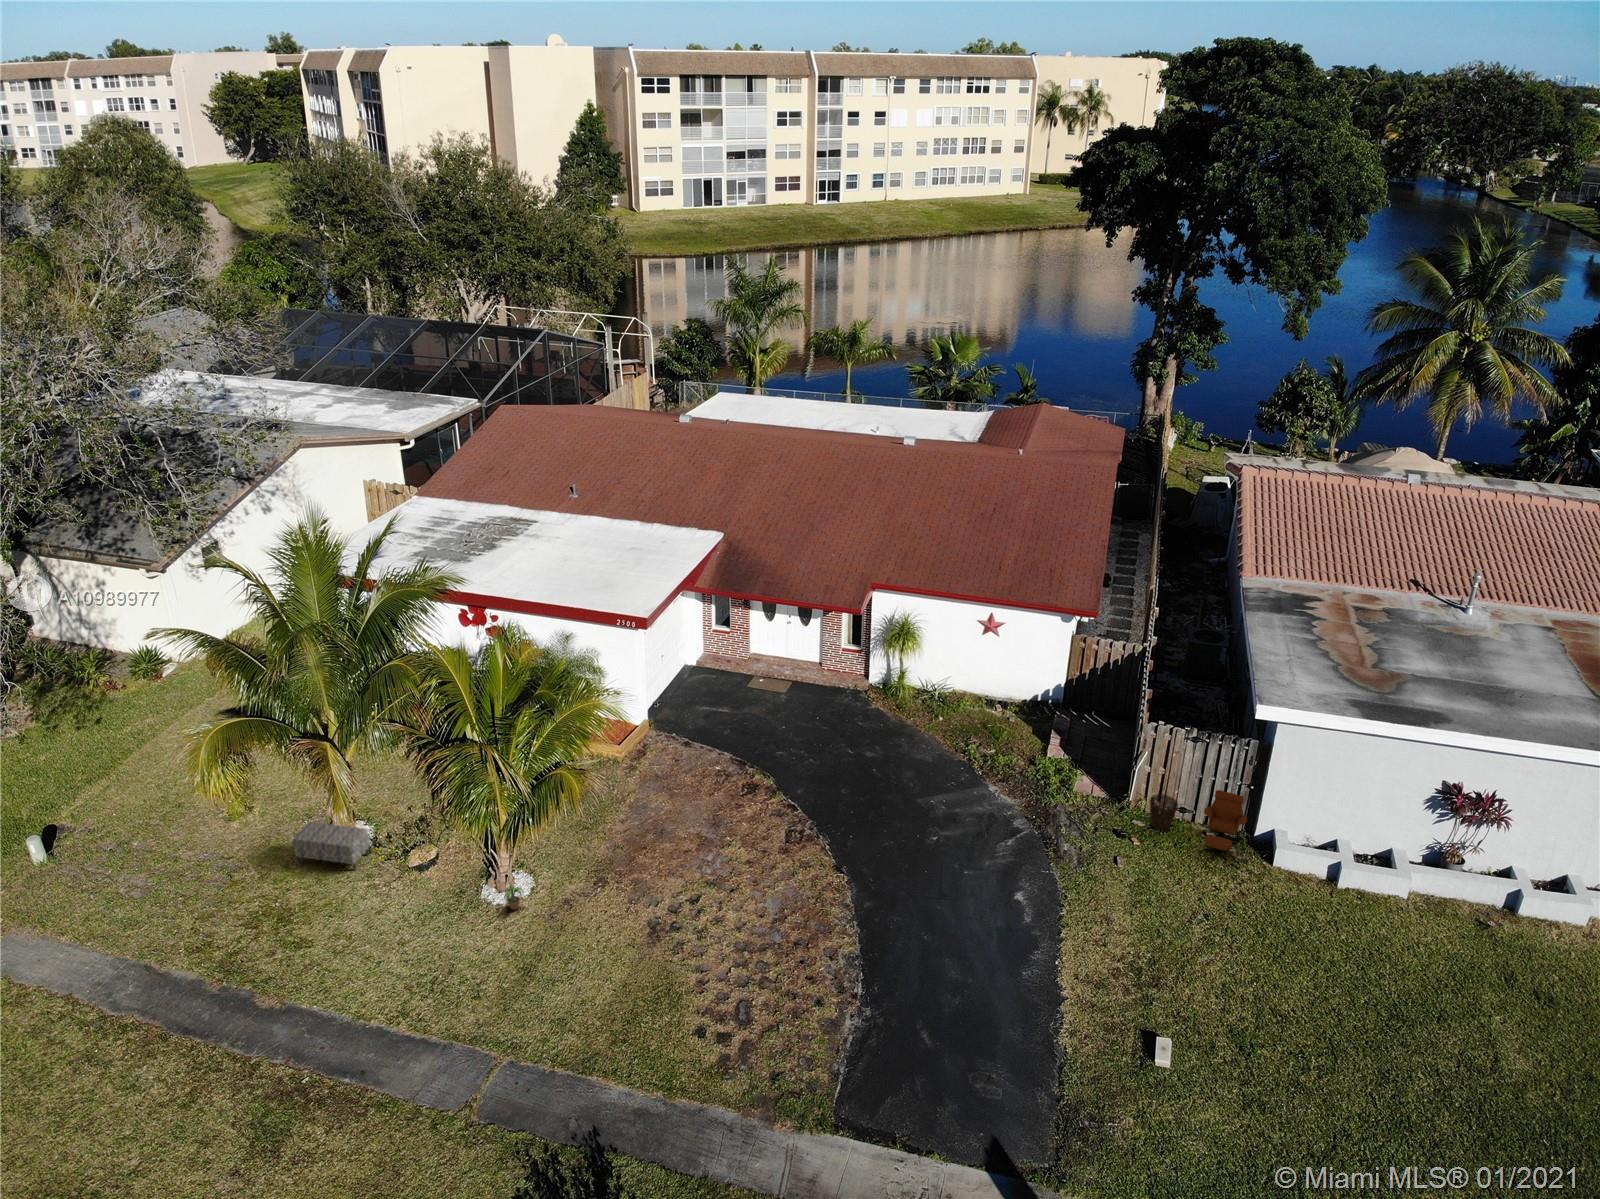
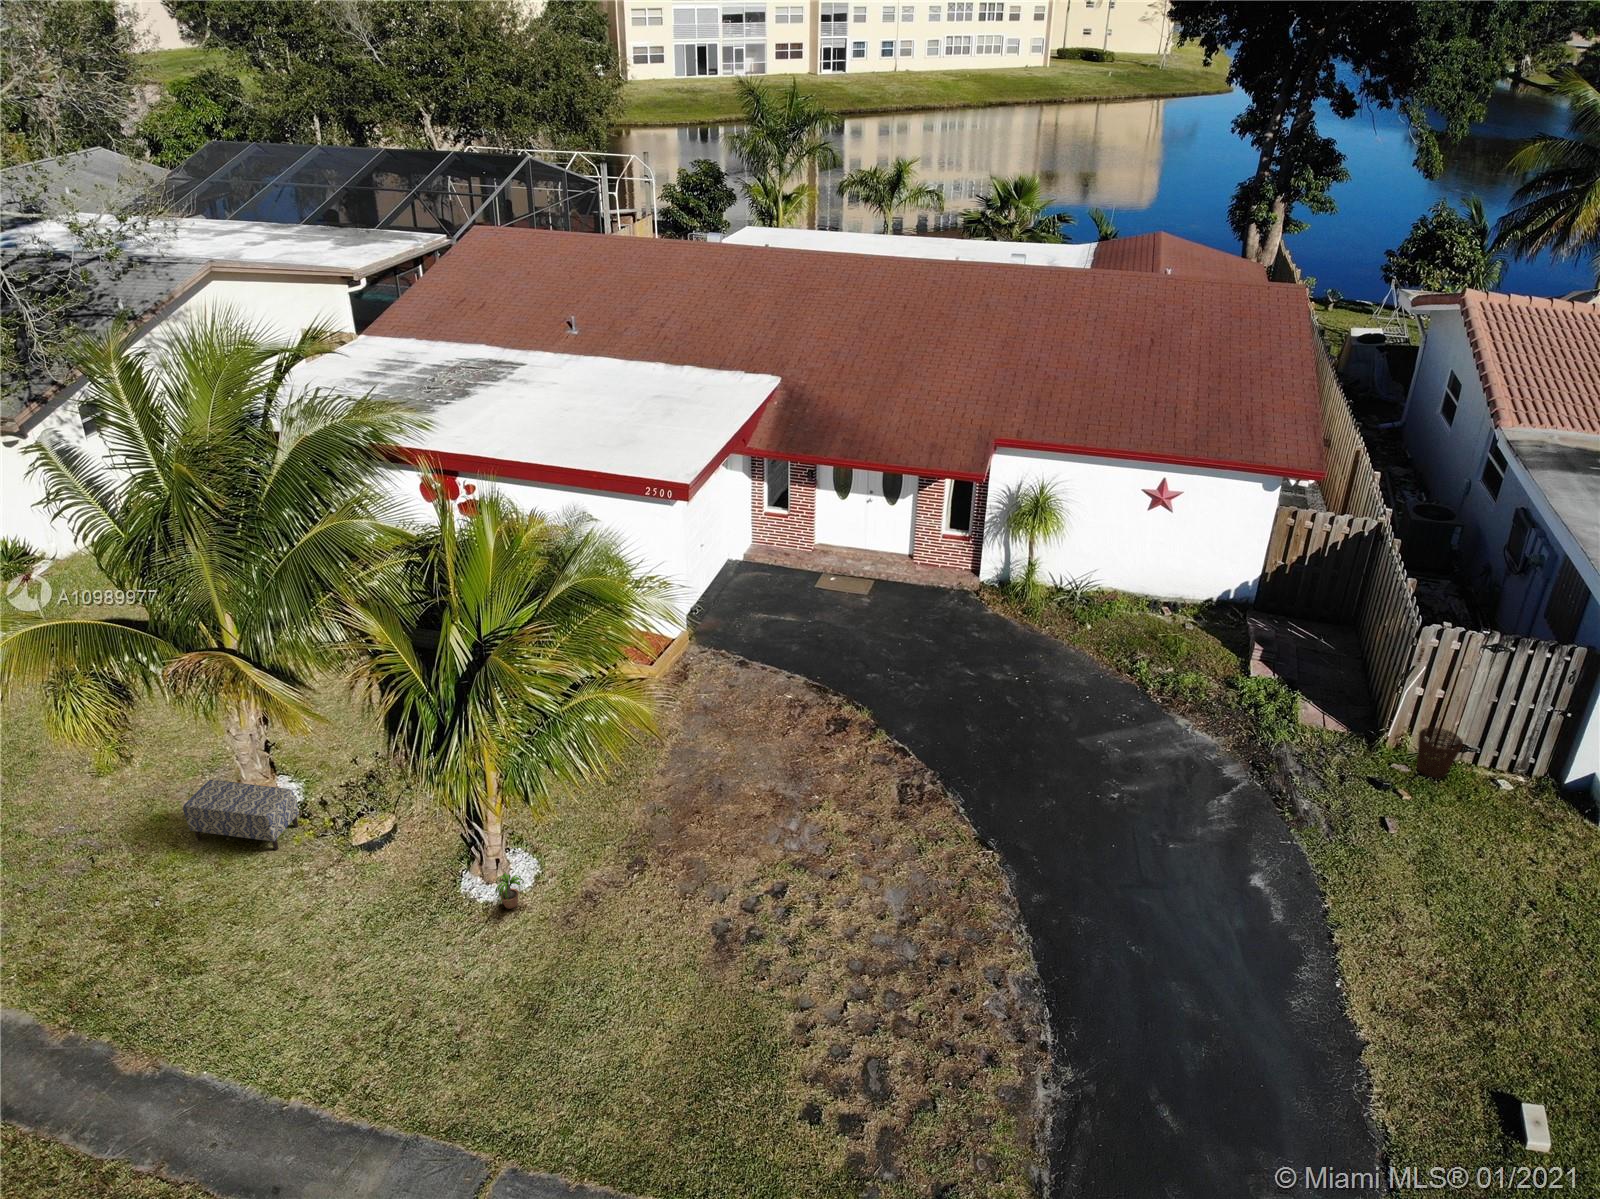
lounge chair: present [1203,790,1247,860] -> none [1502,721,1570,822]

